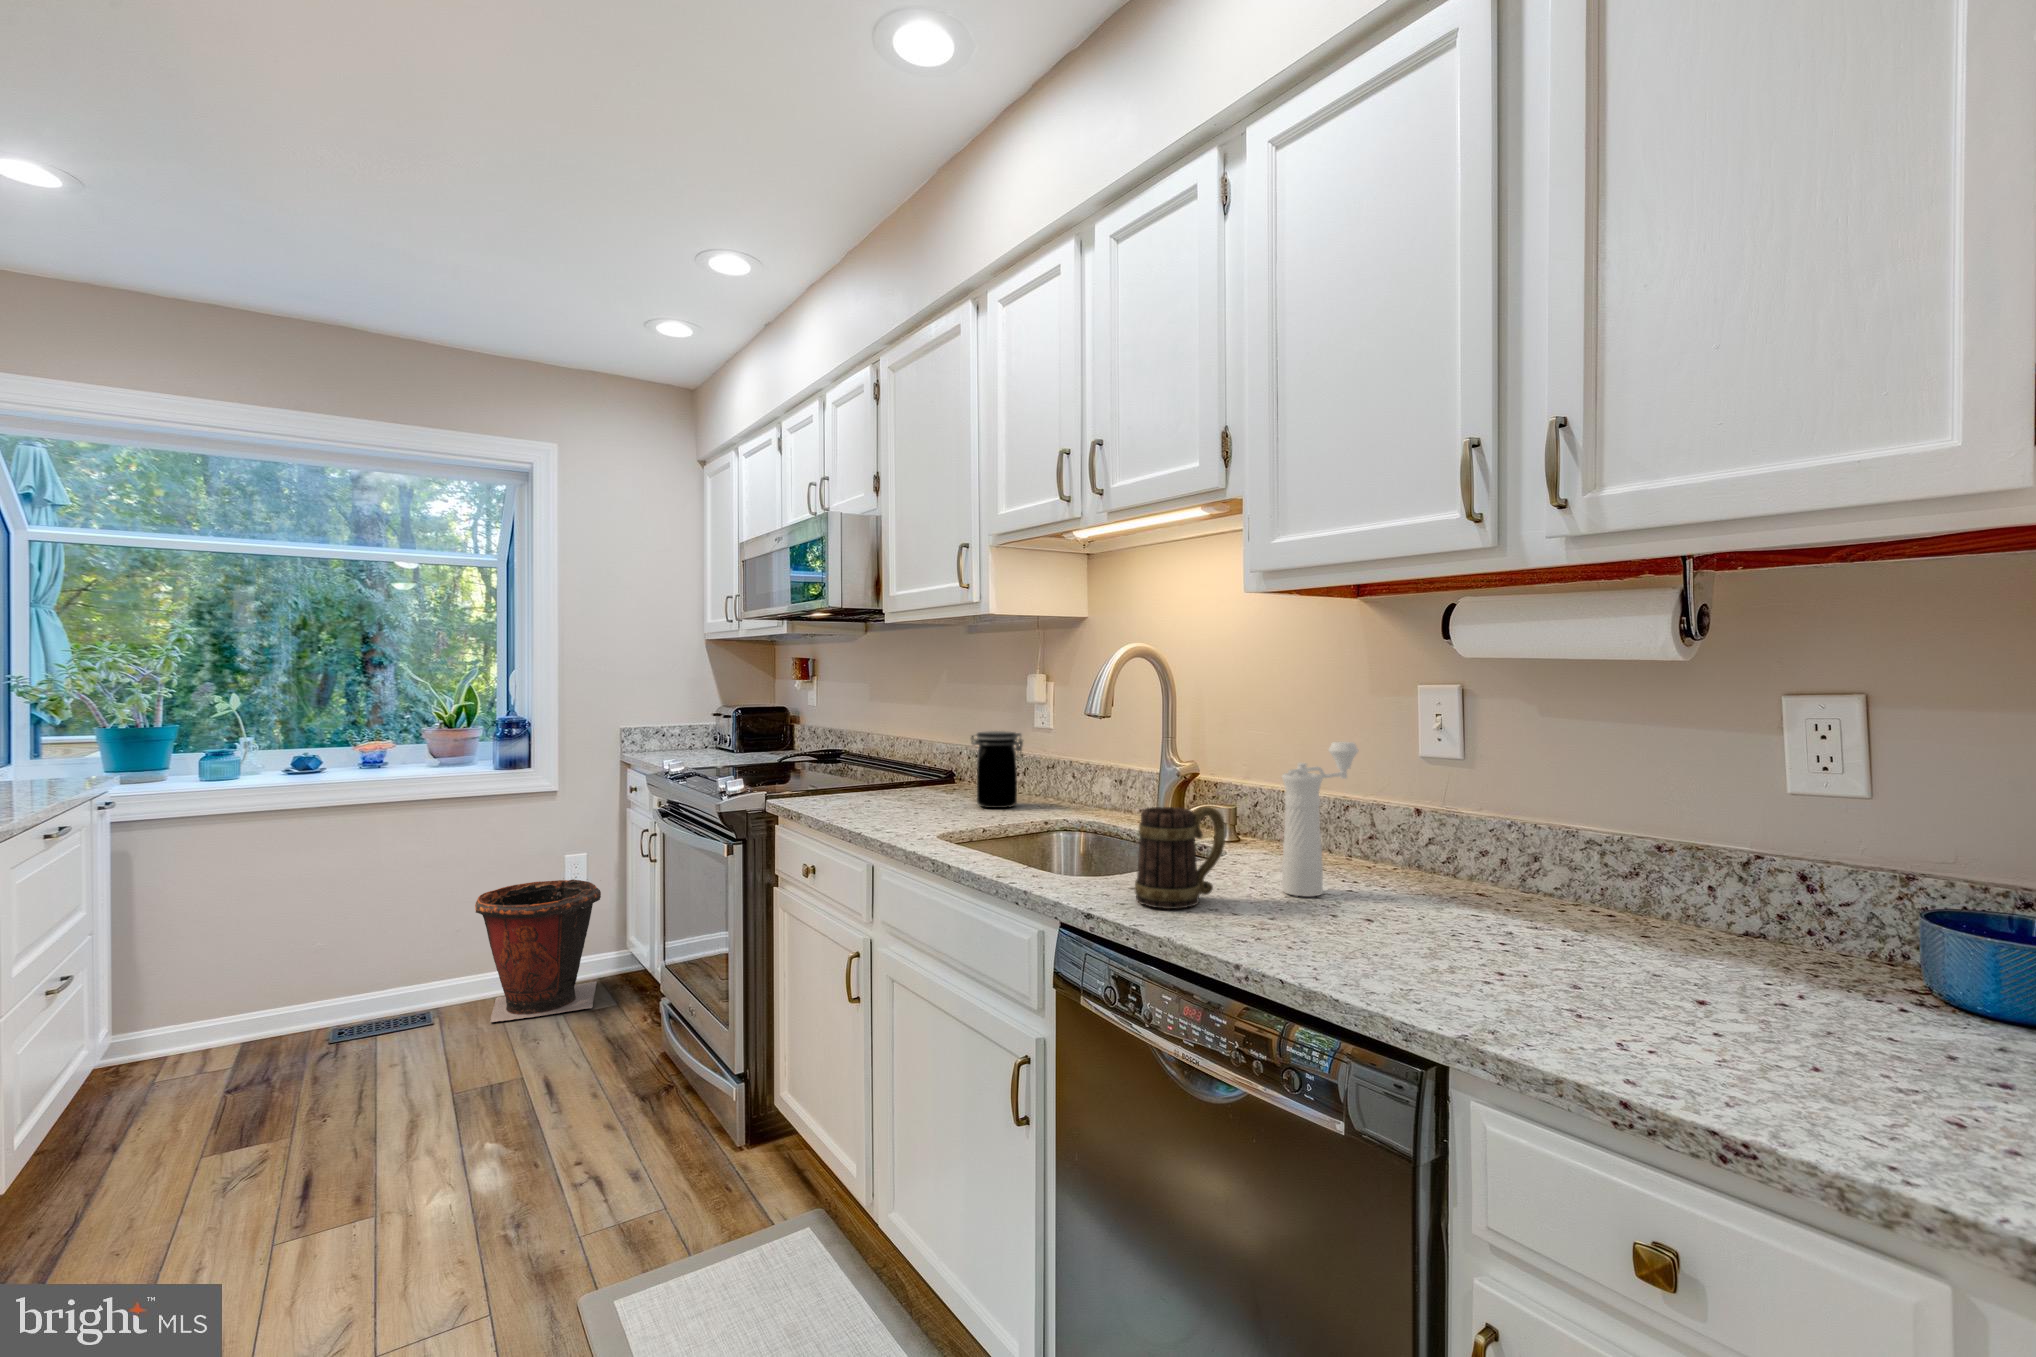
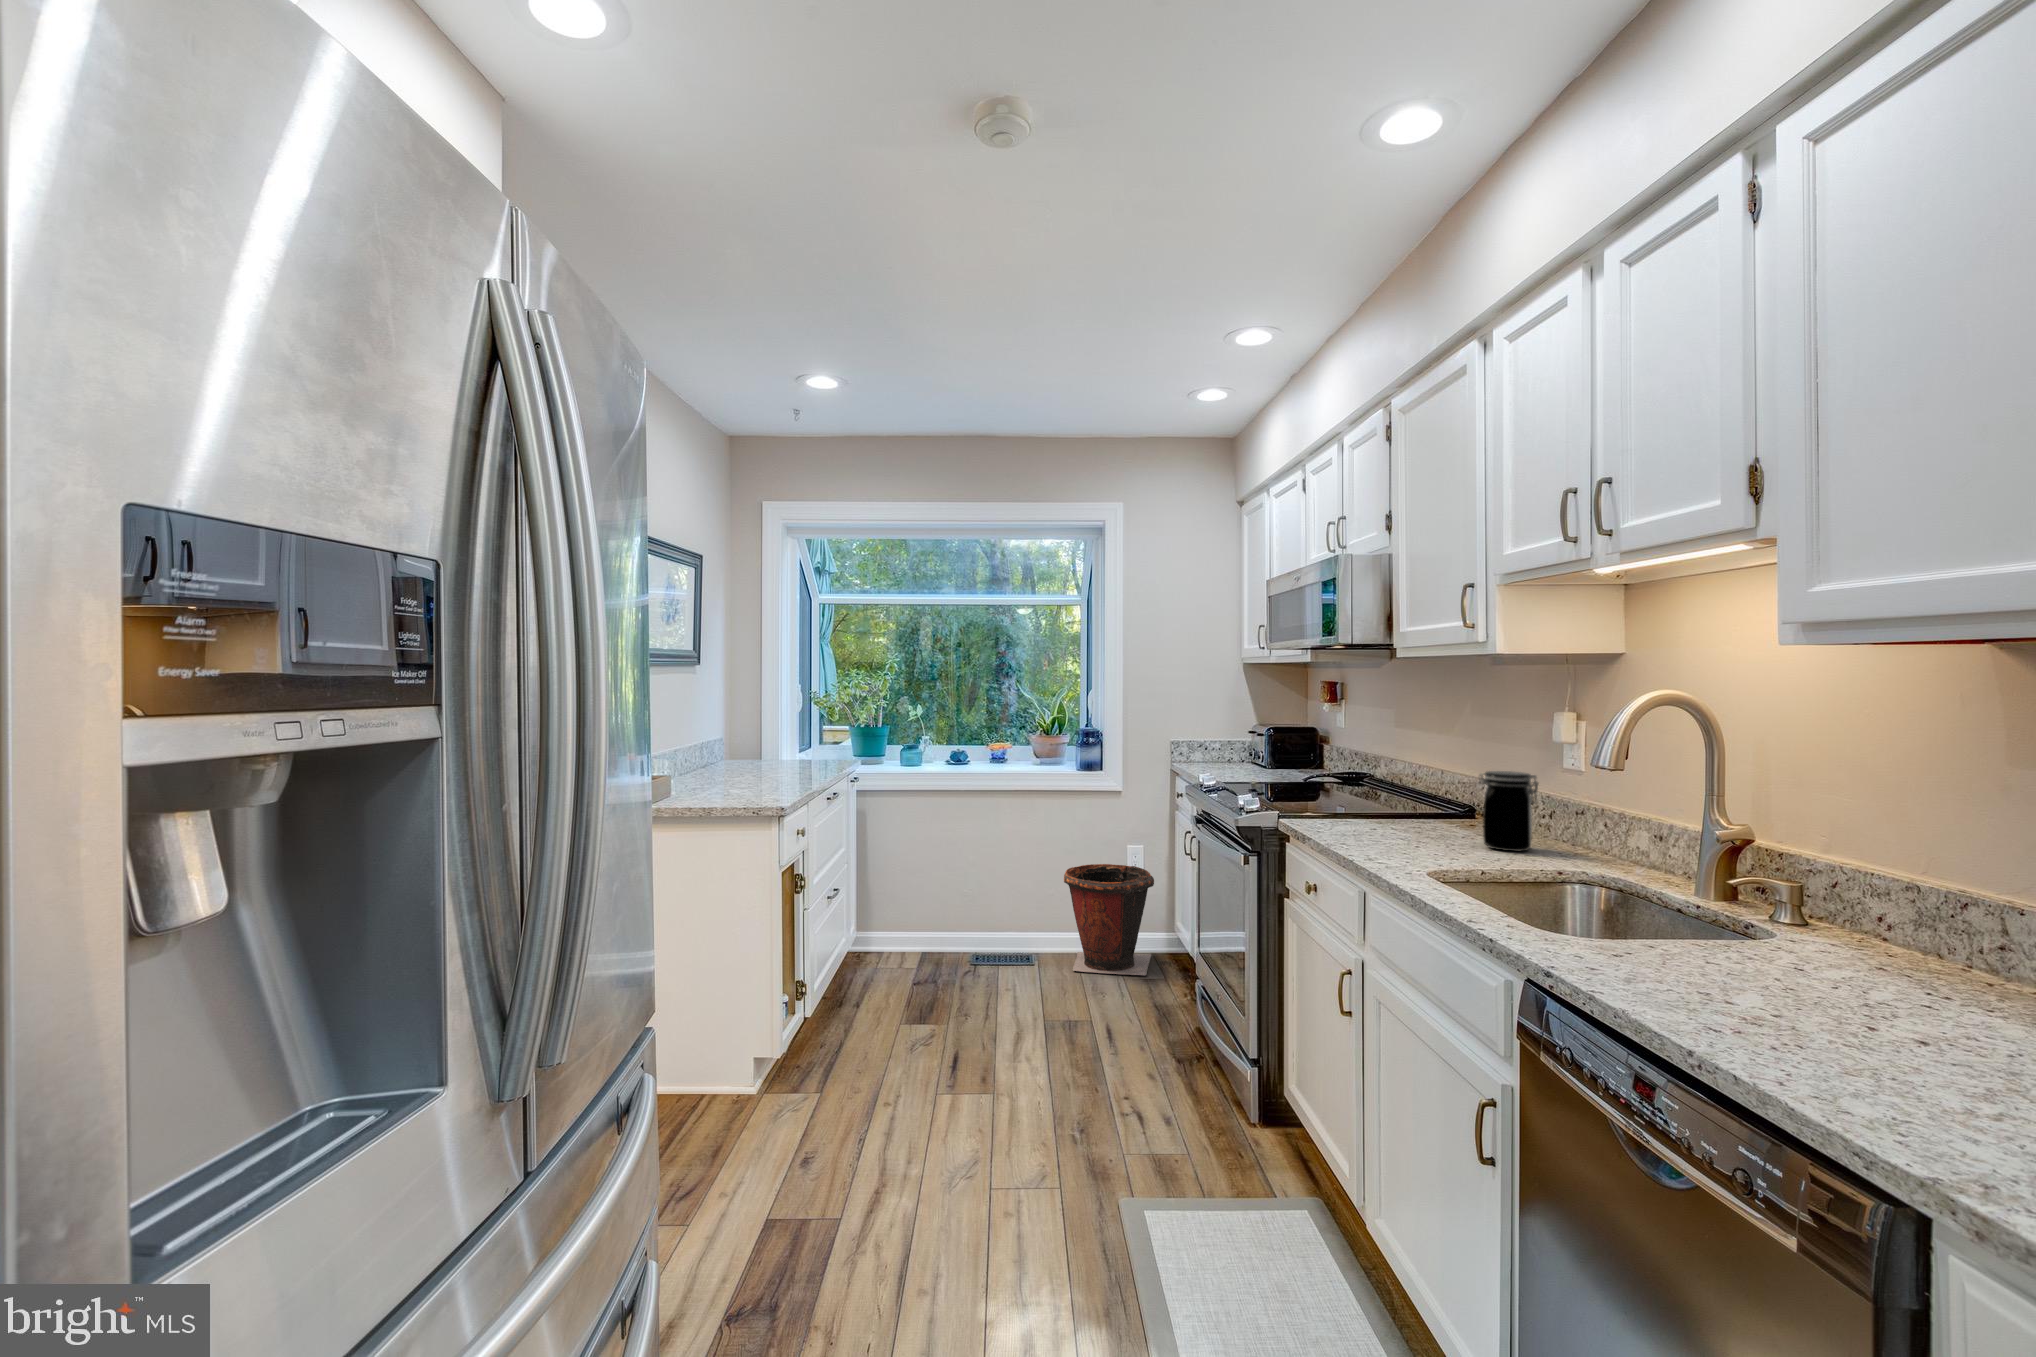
pepper mill: present [1282,742,1359,896] -> none [1817,823,1958,1004]
mug: present [1135,807,1226,909] -> none [1607,873,1730,985]

